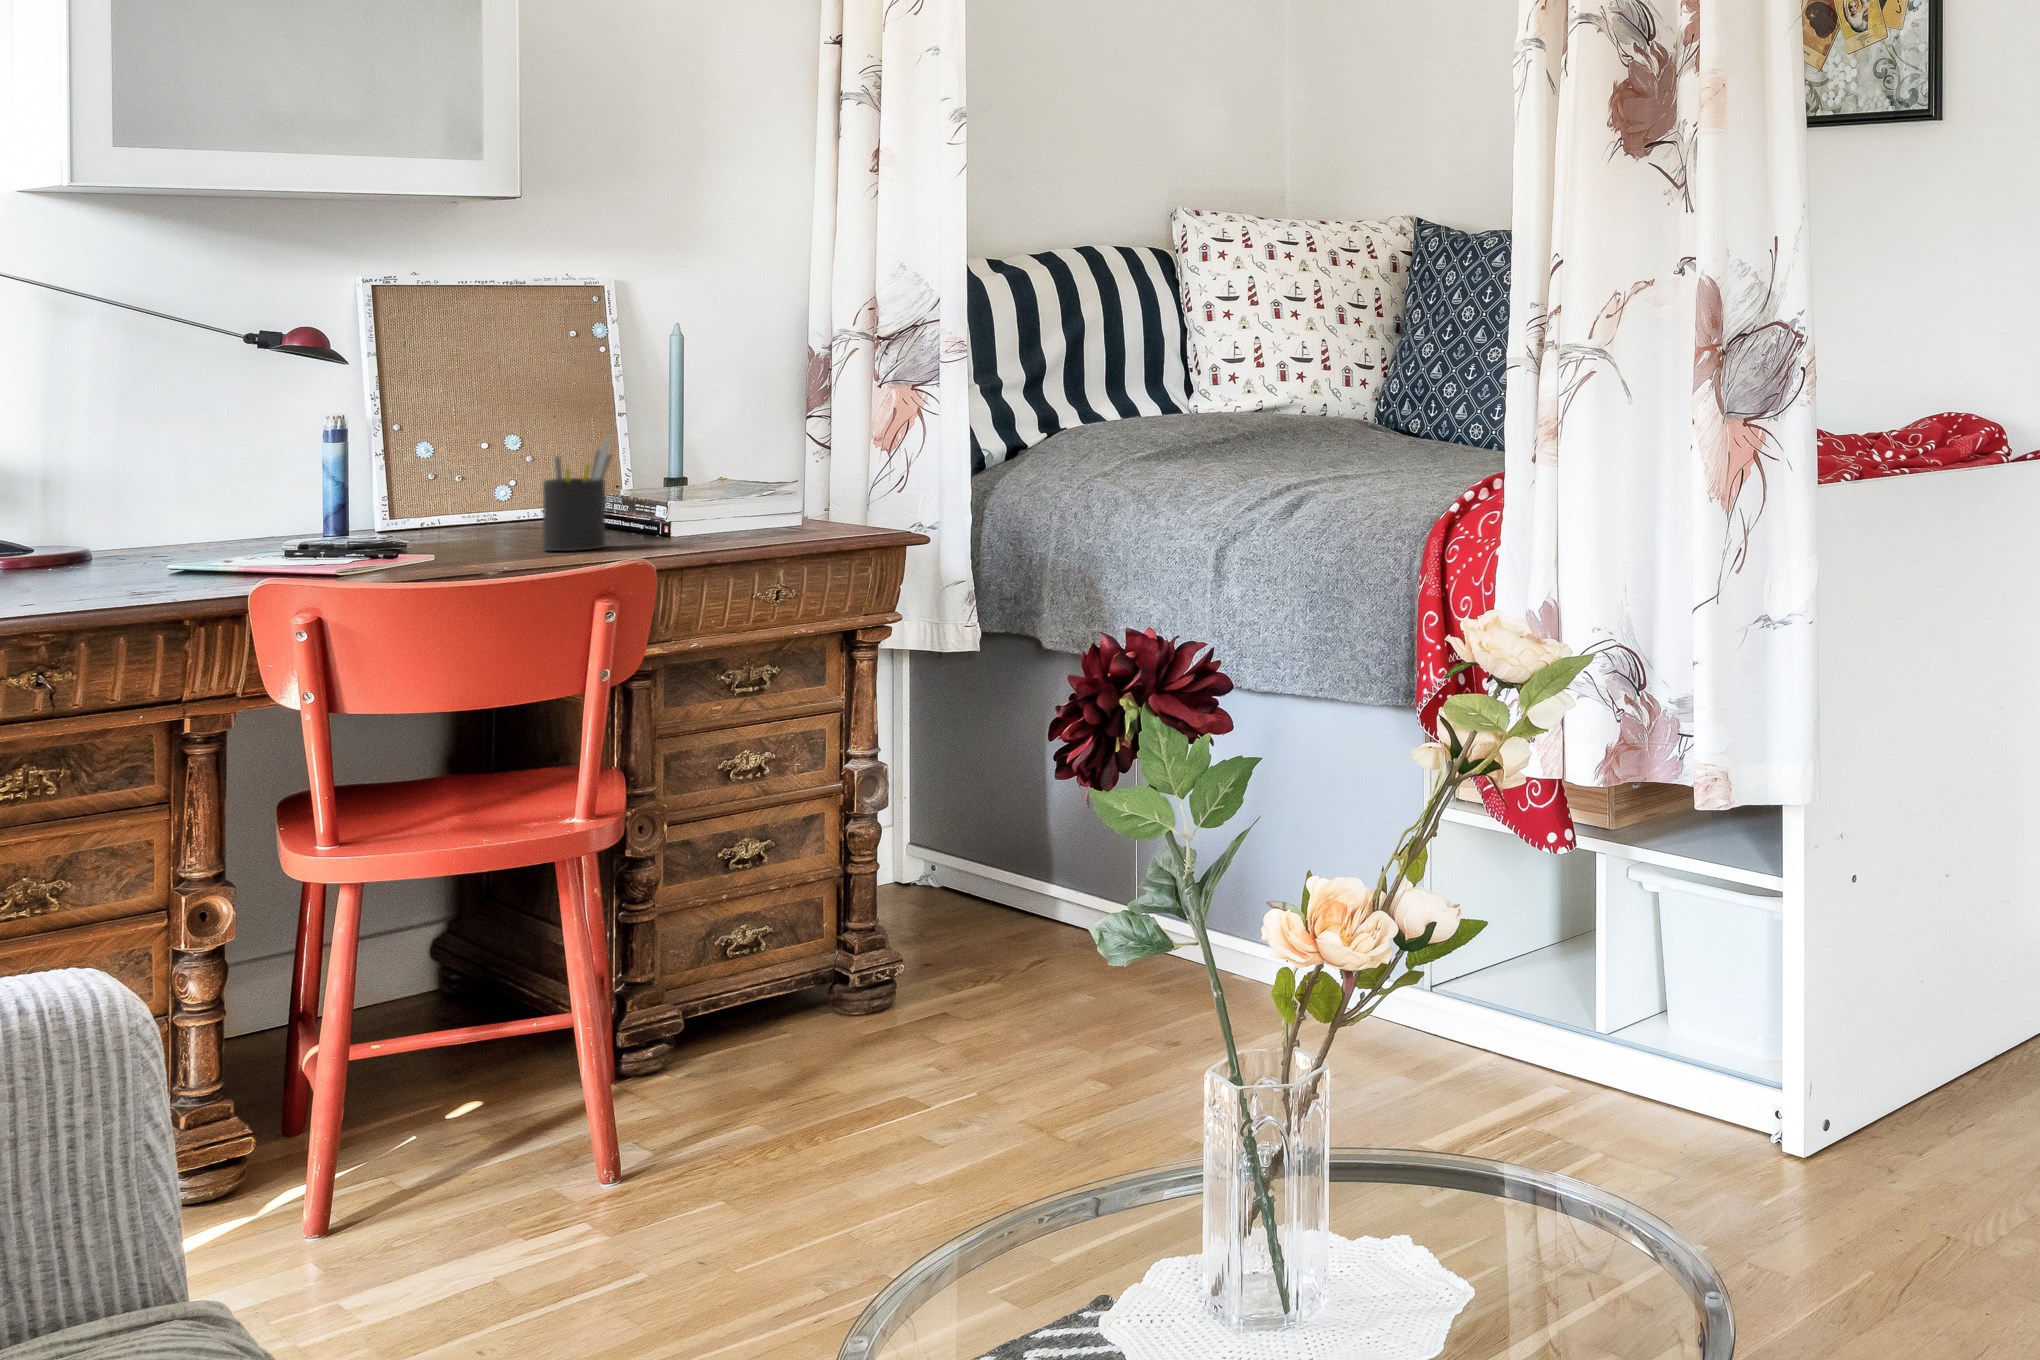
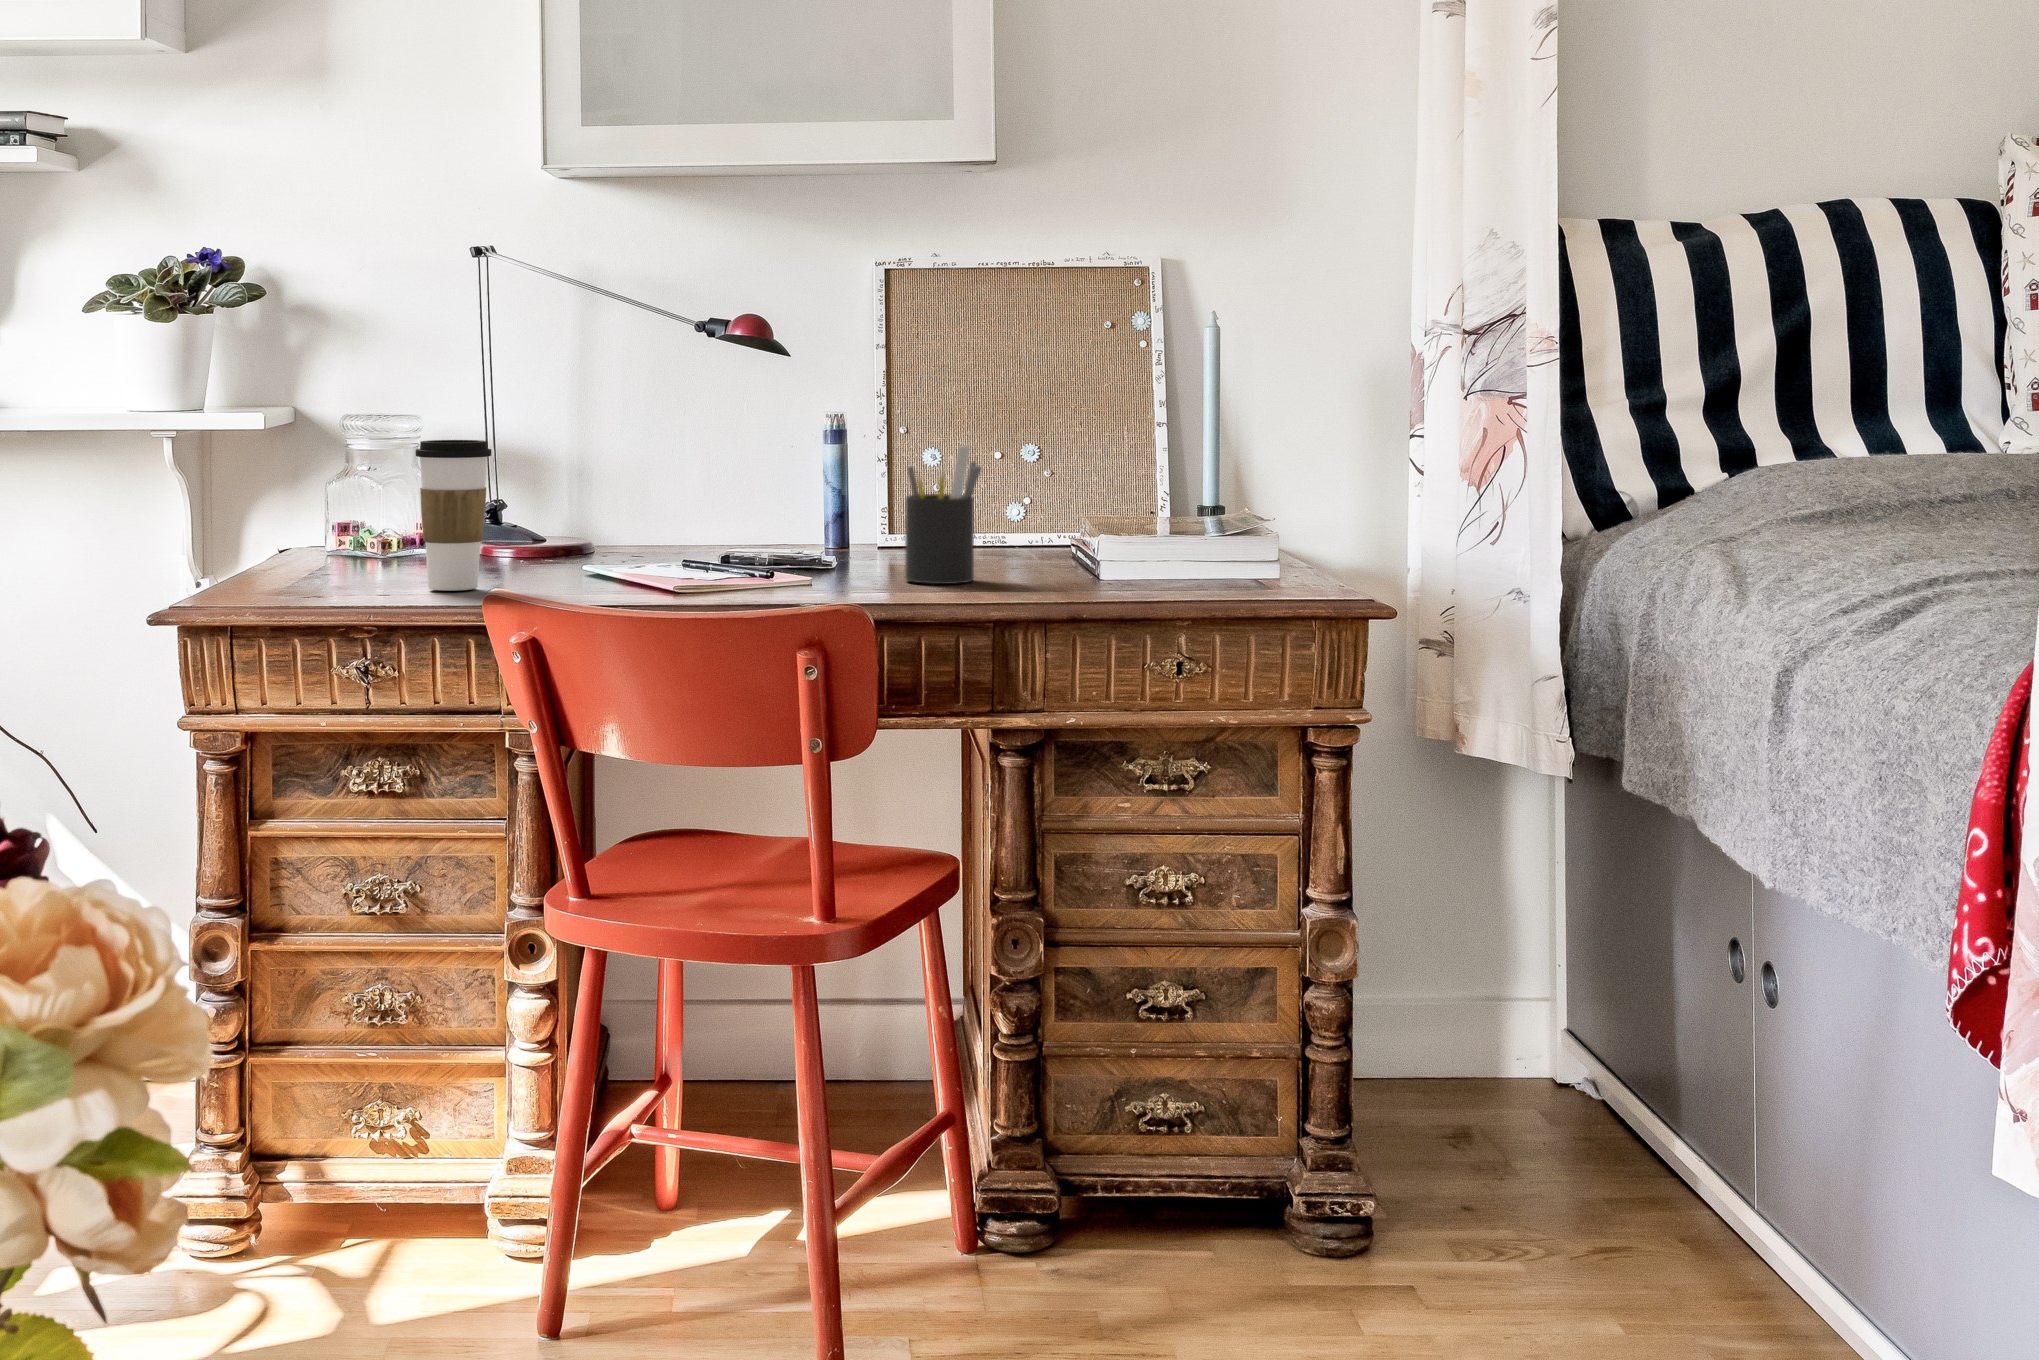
coffee cup: none [86,454,172,598] -> present [416,440,491,591]

